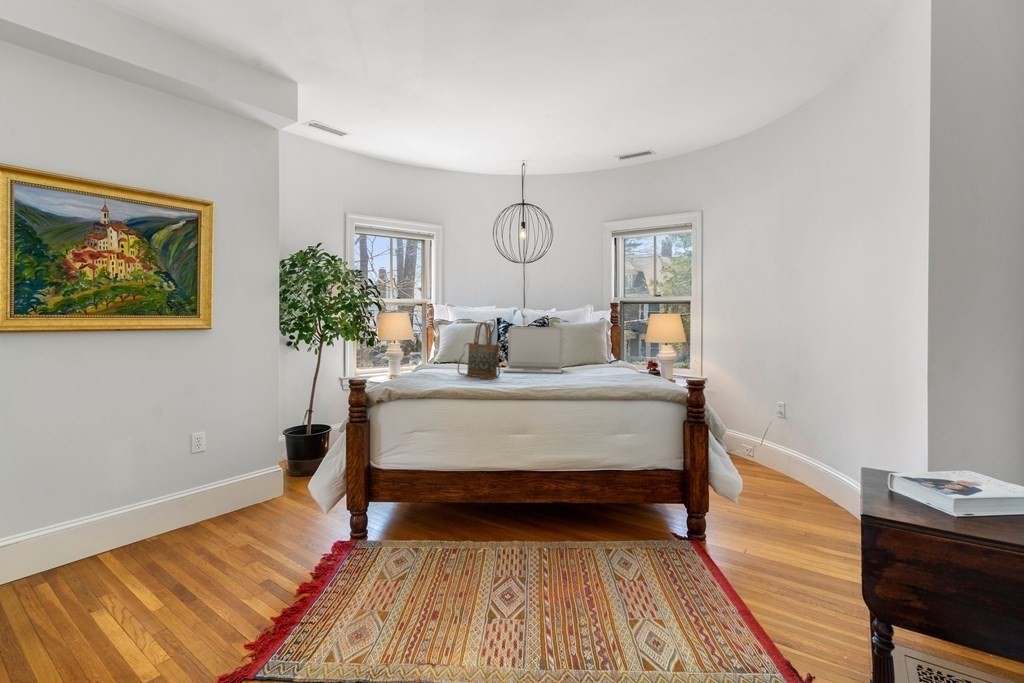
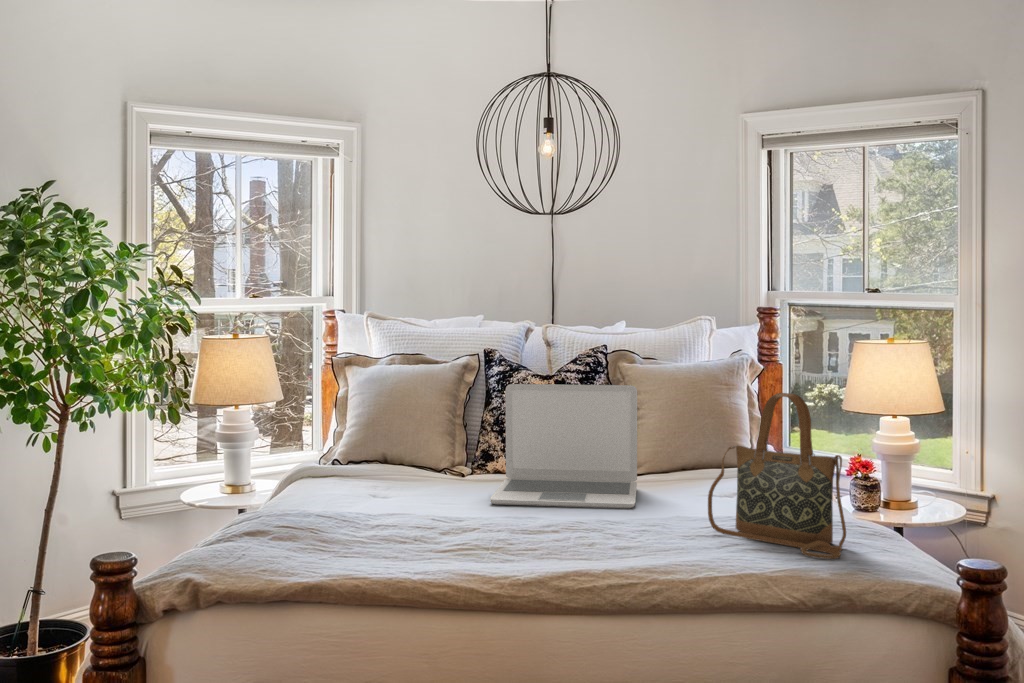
handbag: present [458,322,500,379] -> present [708,393,846,559]

